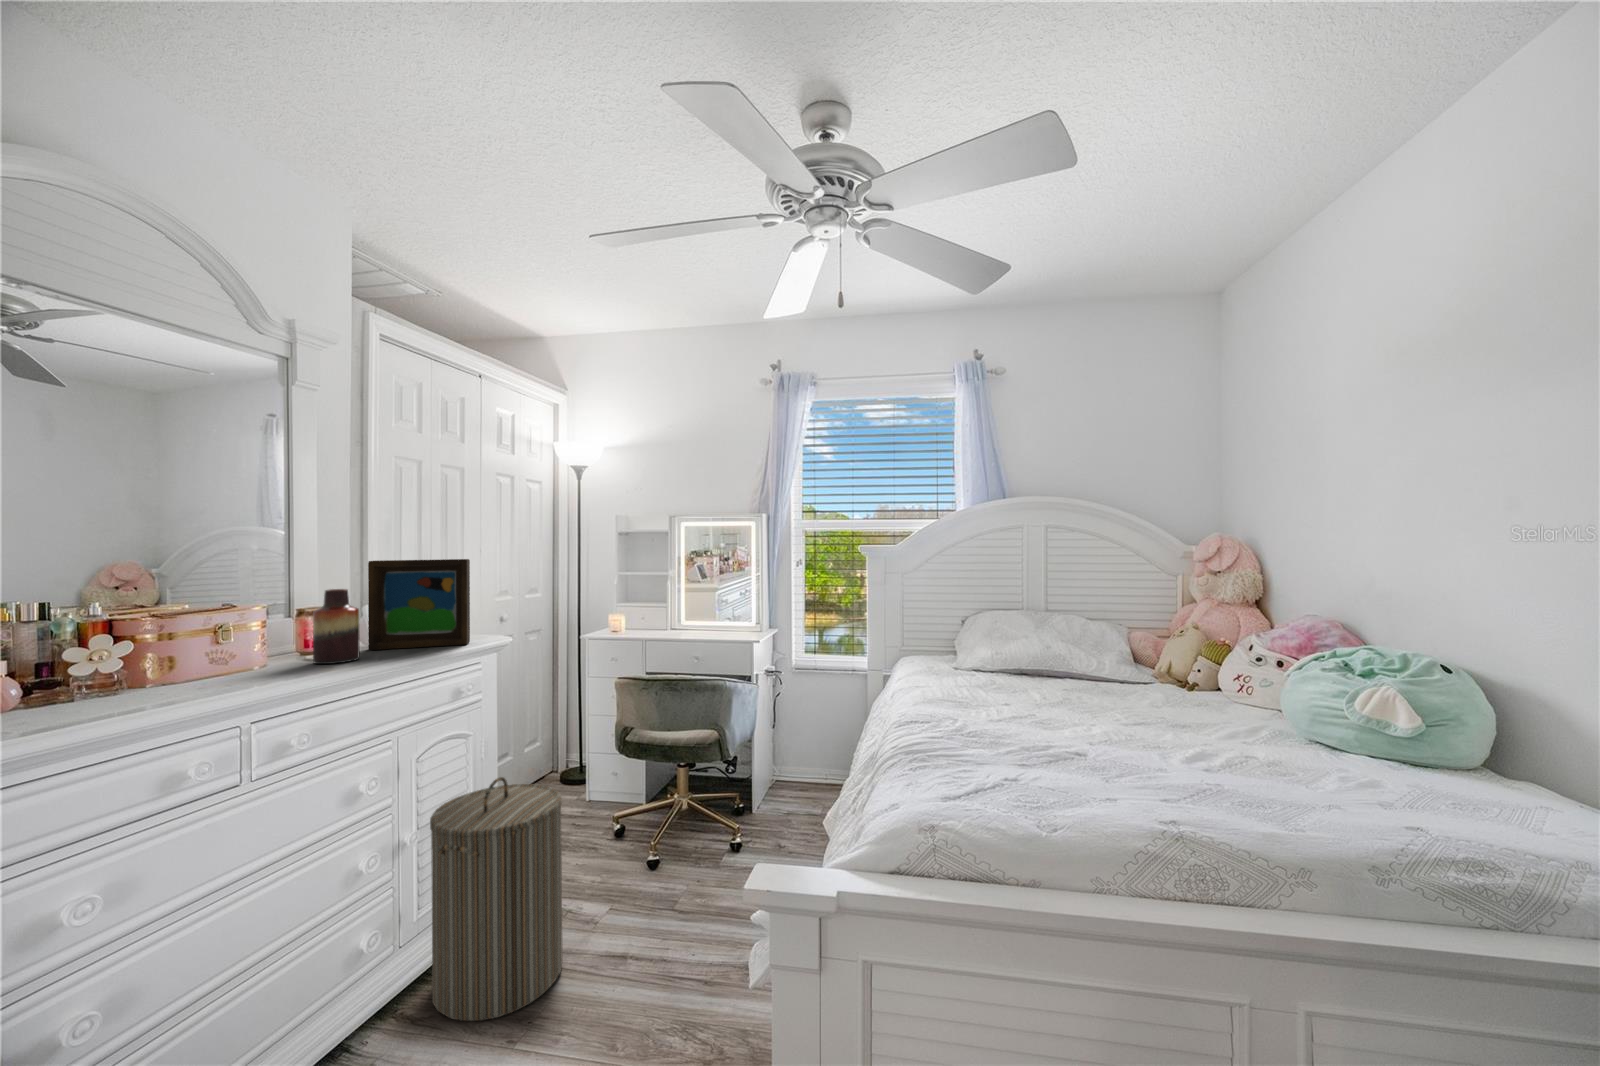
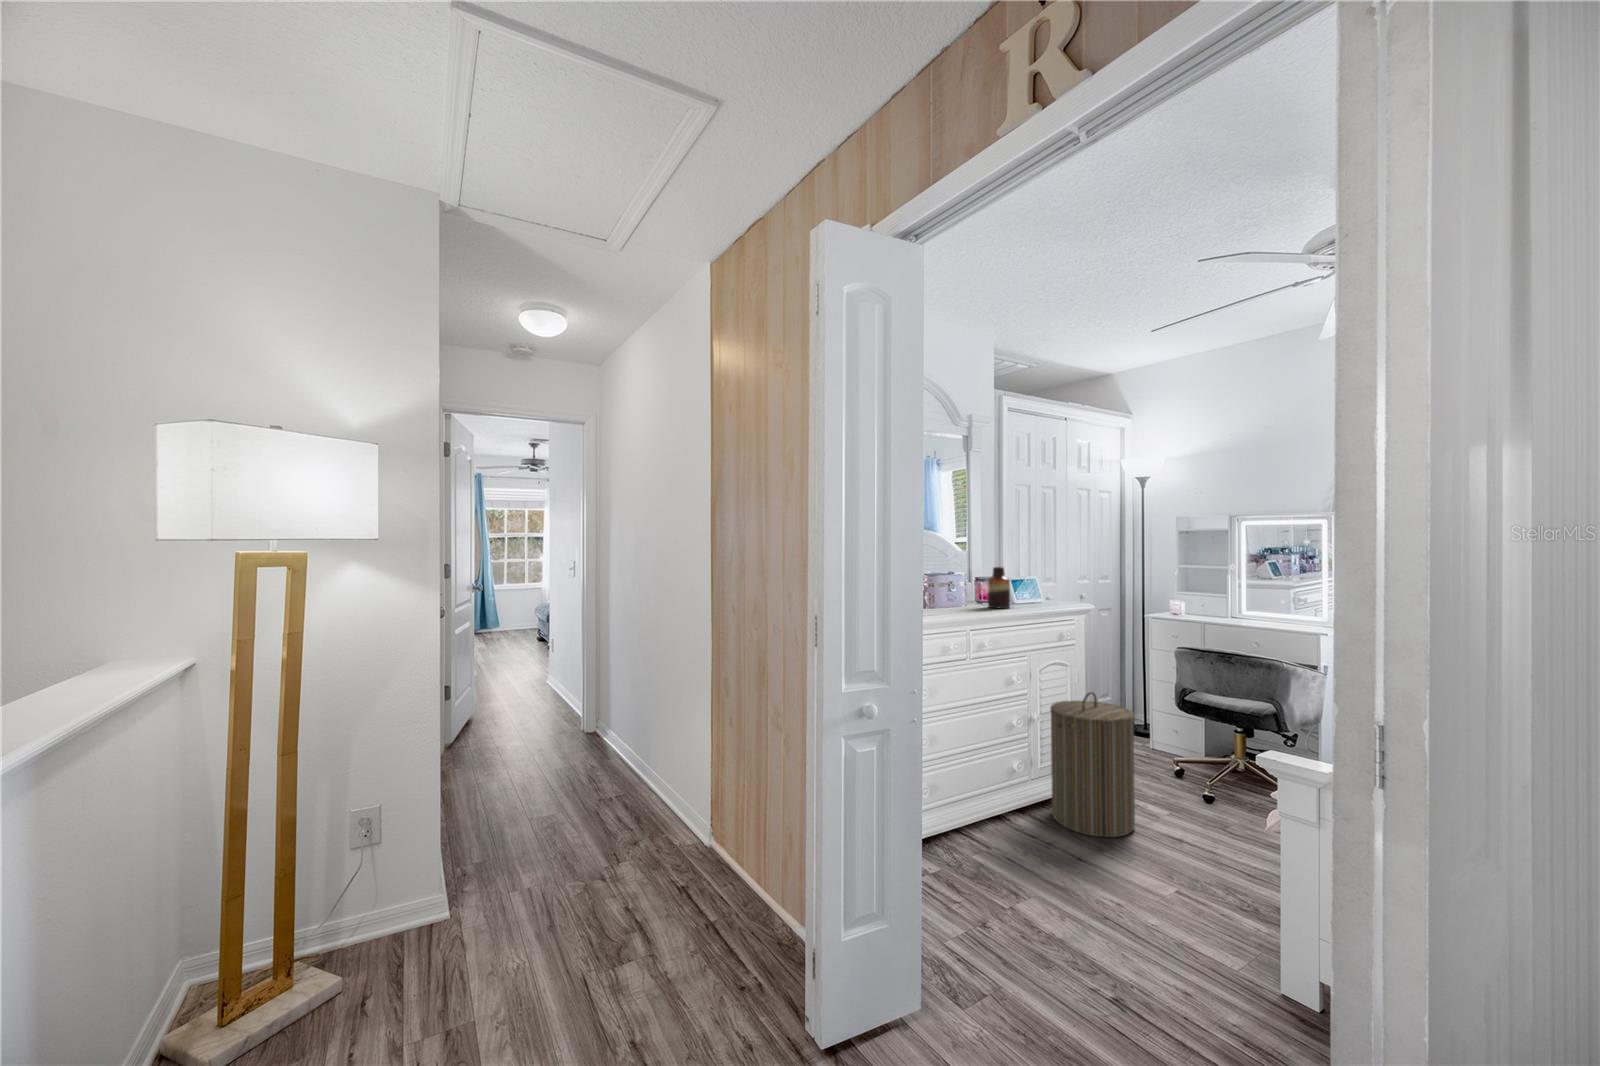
picture frame: present [368,559,470,650] -> none [1011,551,1069,607]

